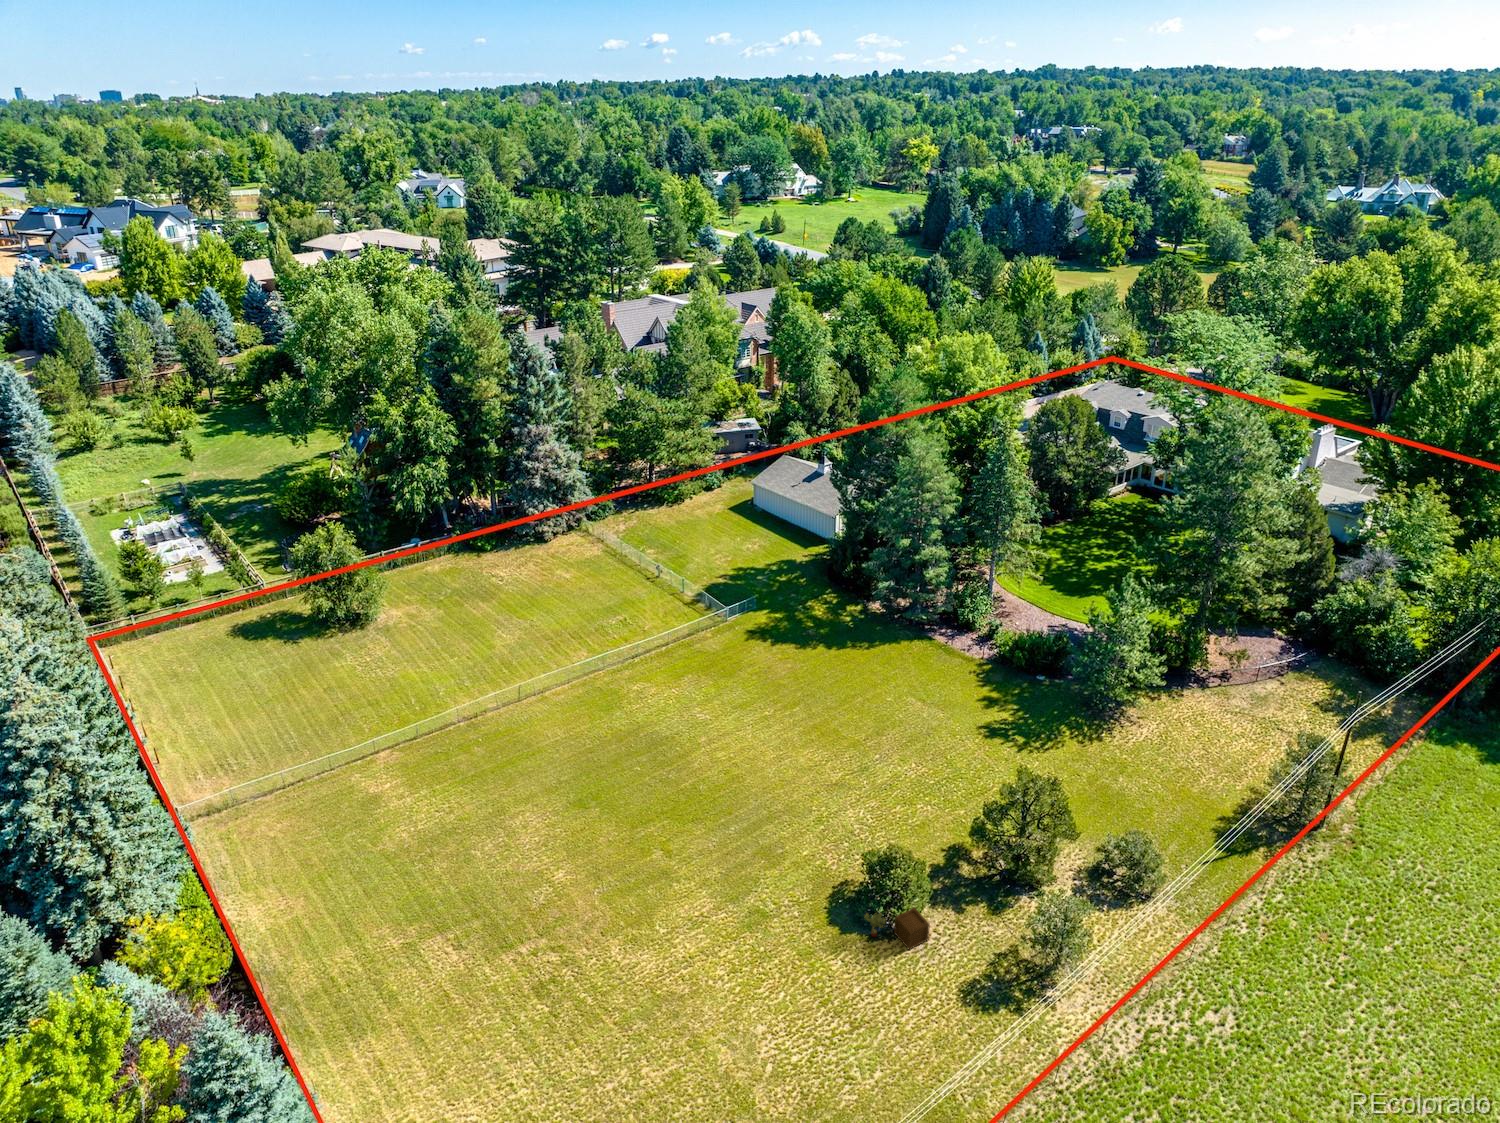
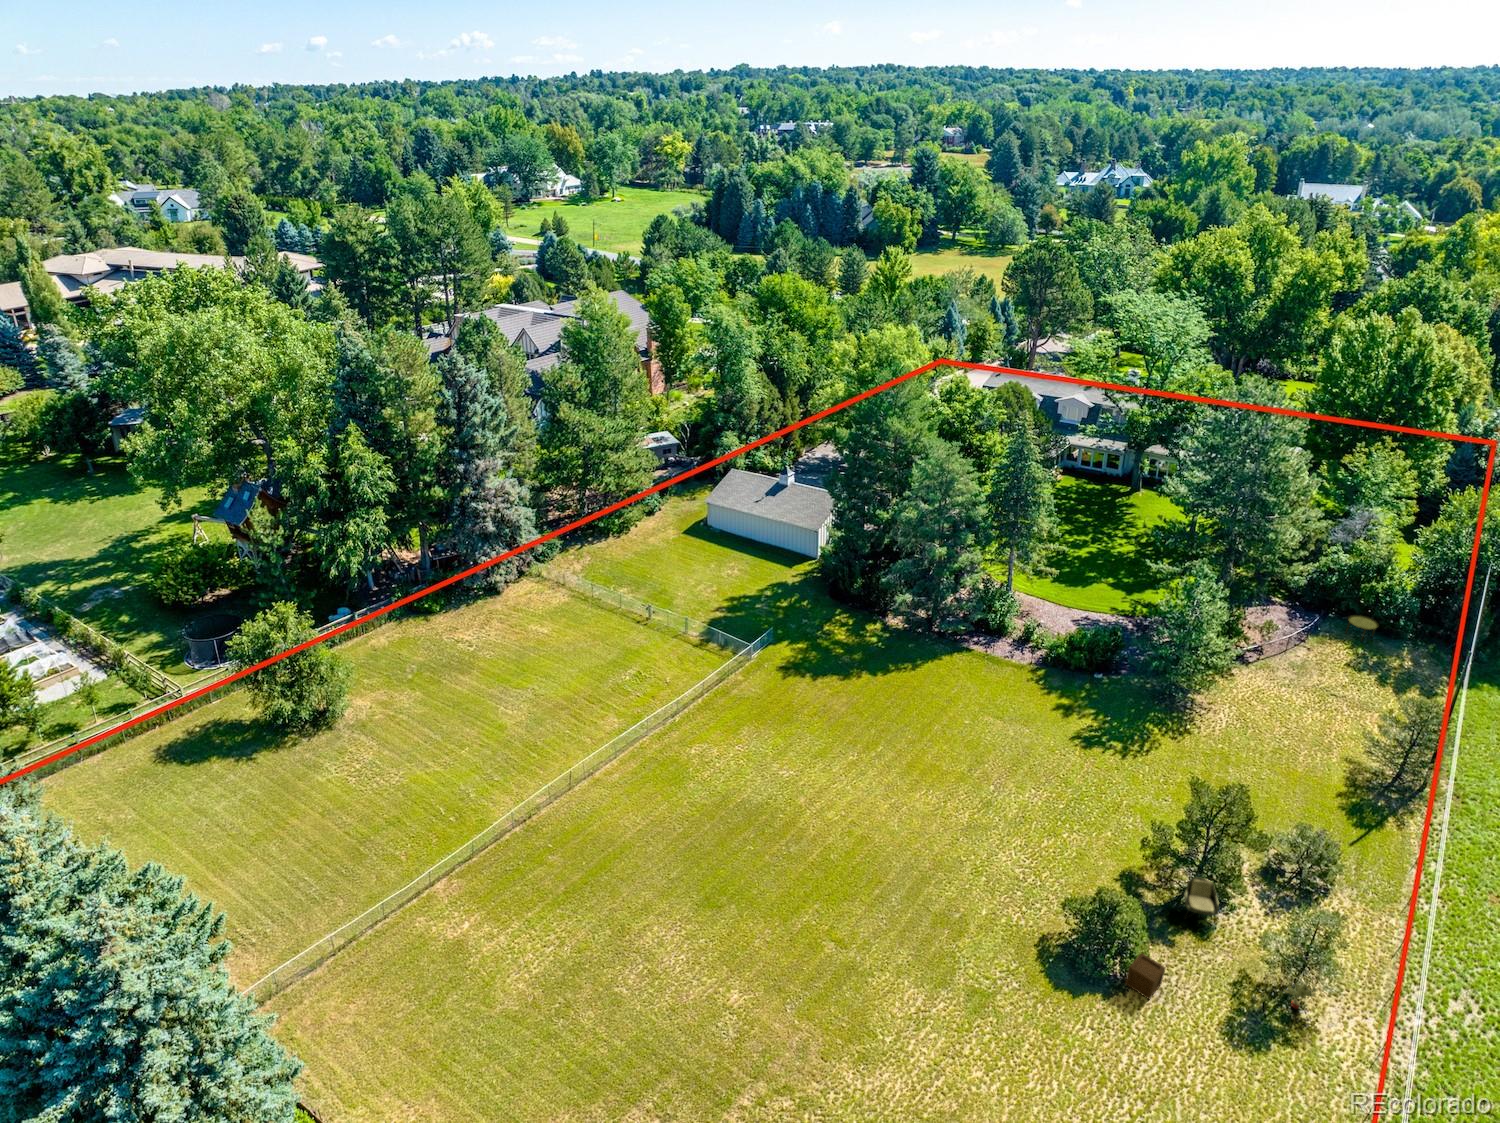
round table: none [1339,655,1376,683] -> present [1345,615,1379,641]
lounge chair: none [986,856,1020,903] -> present [1184,877,1219,918]
potted tree: present [865,913,886,937] -> present [1284,980,1318,1009]

